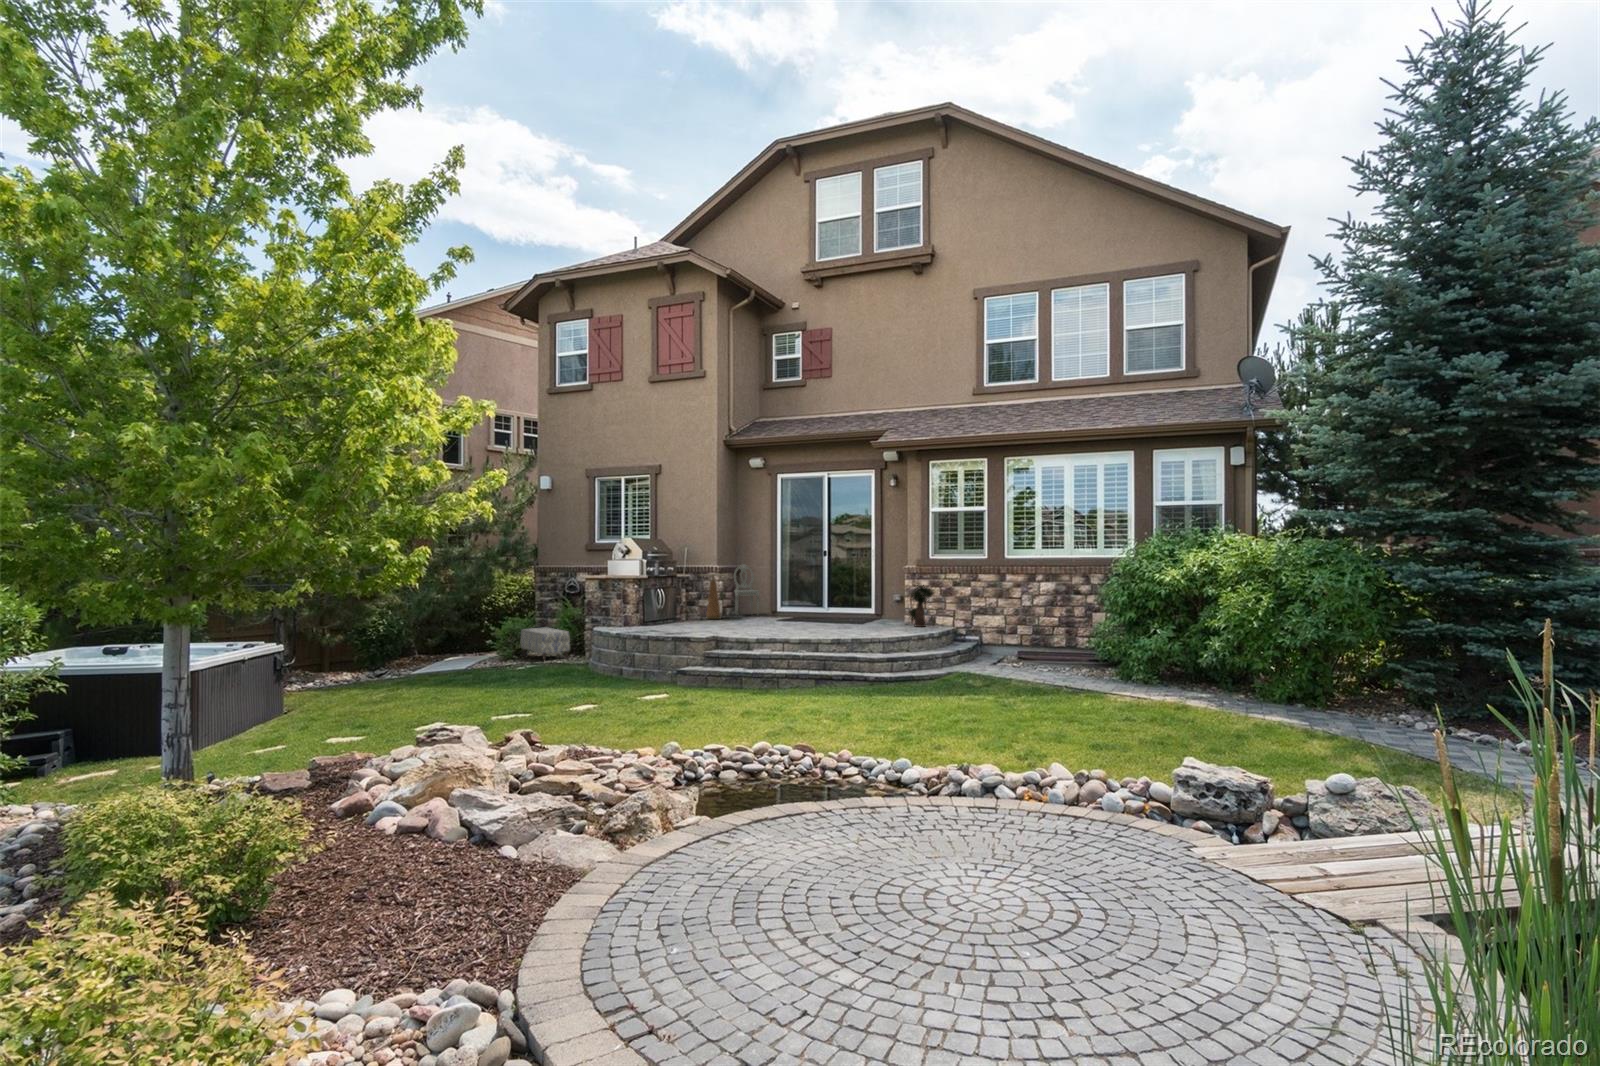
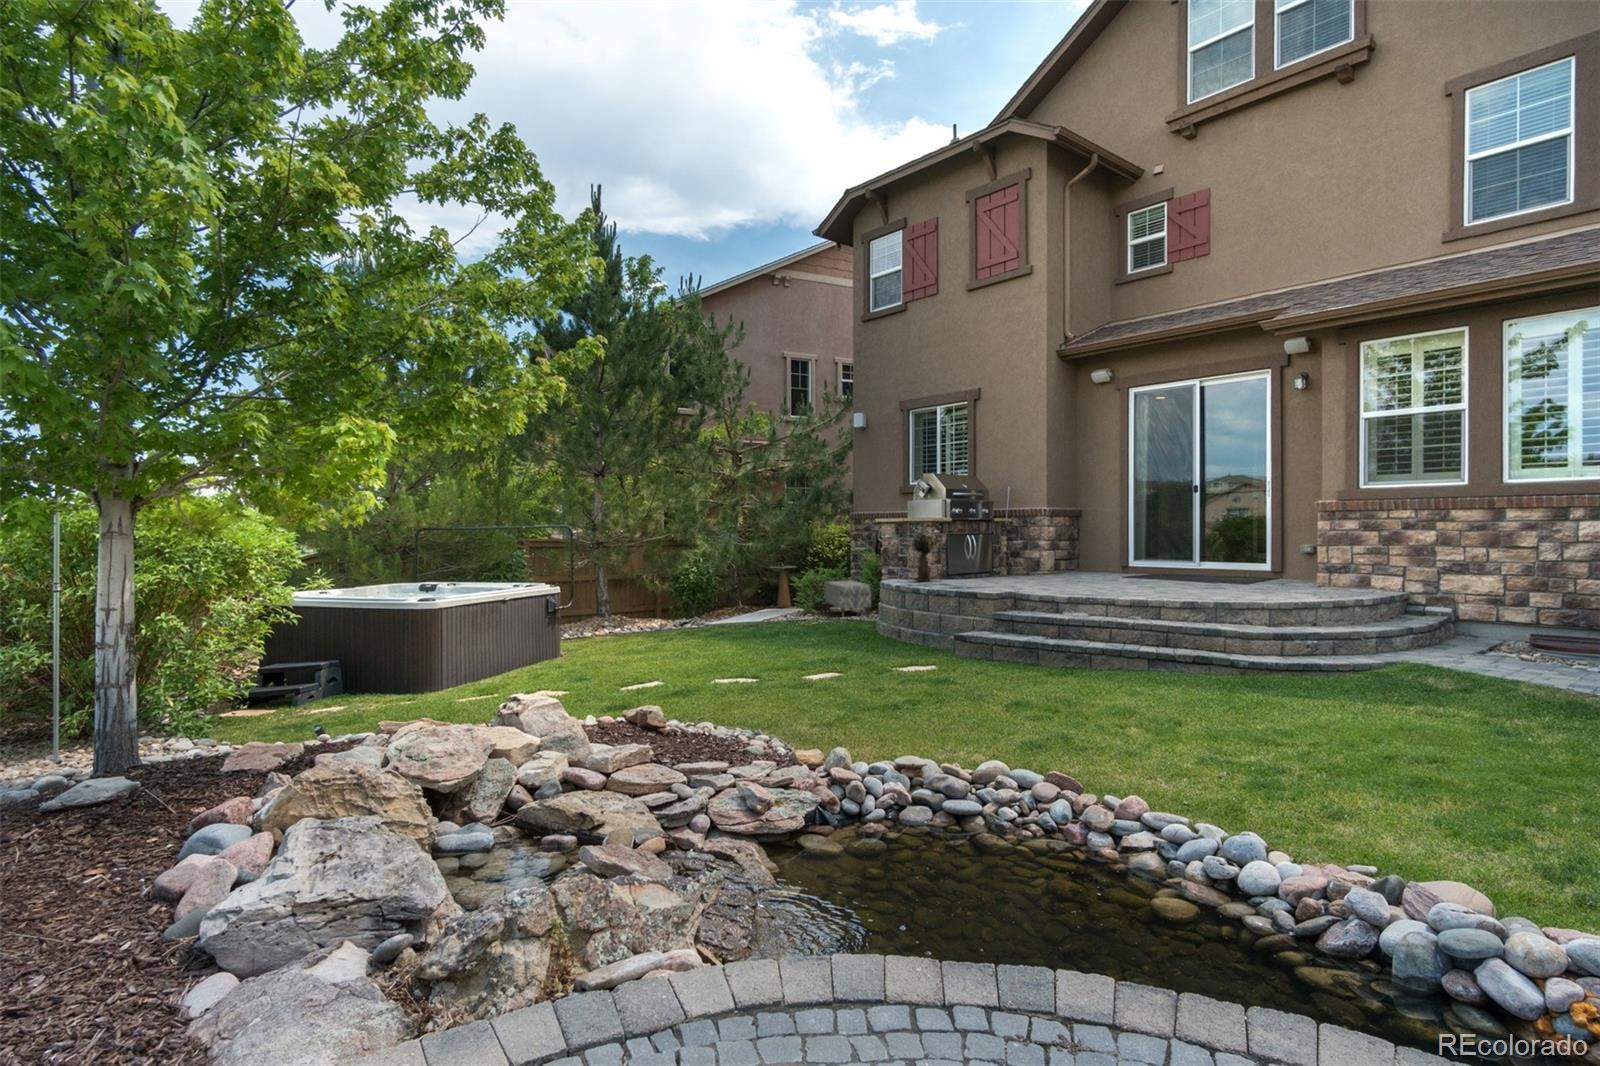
dining chair: present [734,564,759,615] -> none [1066,506,1099,572]
side table: present [702,574,723,619] -> present [773,566,795,608]
potted plant: present [909,585,935,627] -> present [912,532,943,581]

